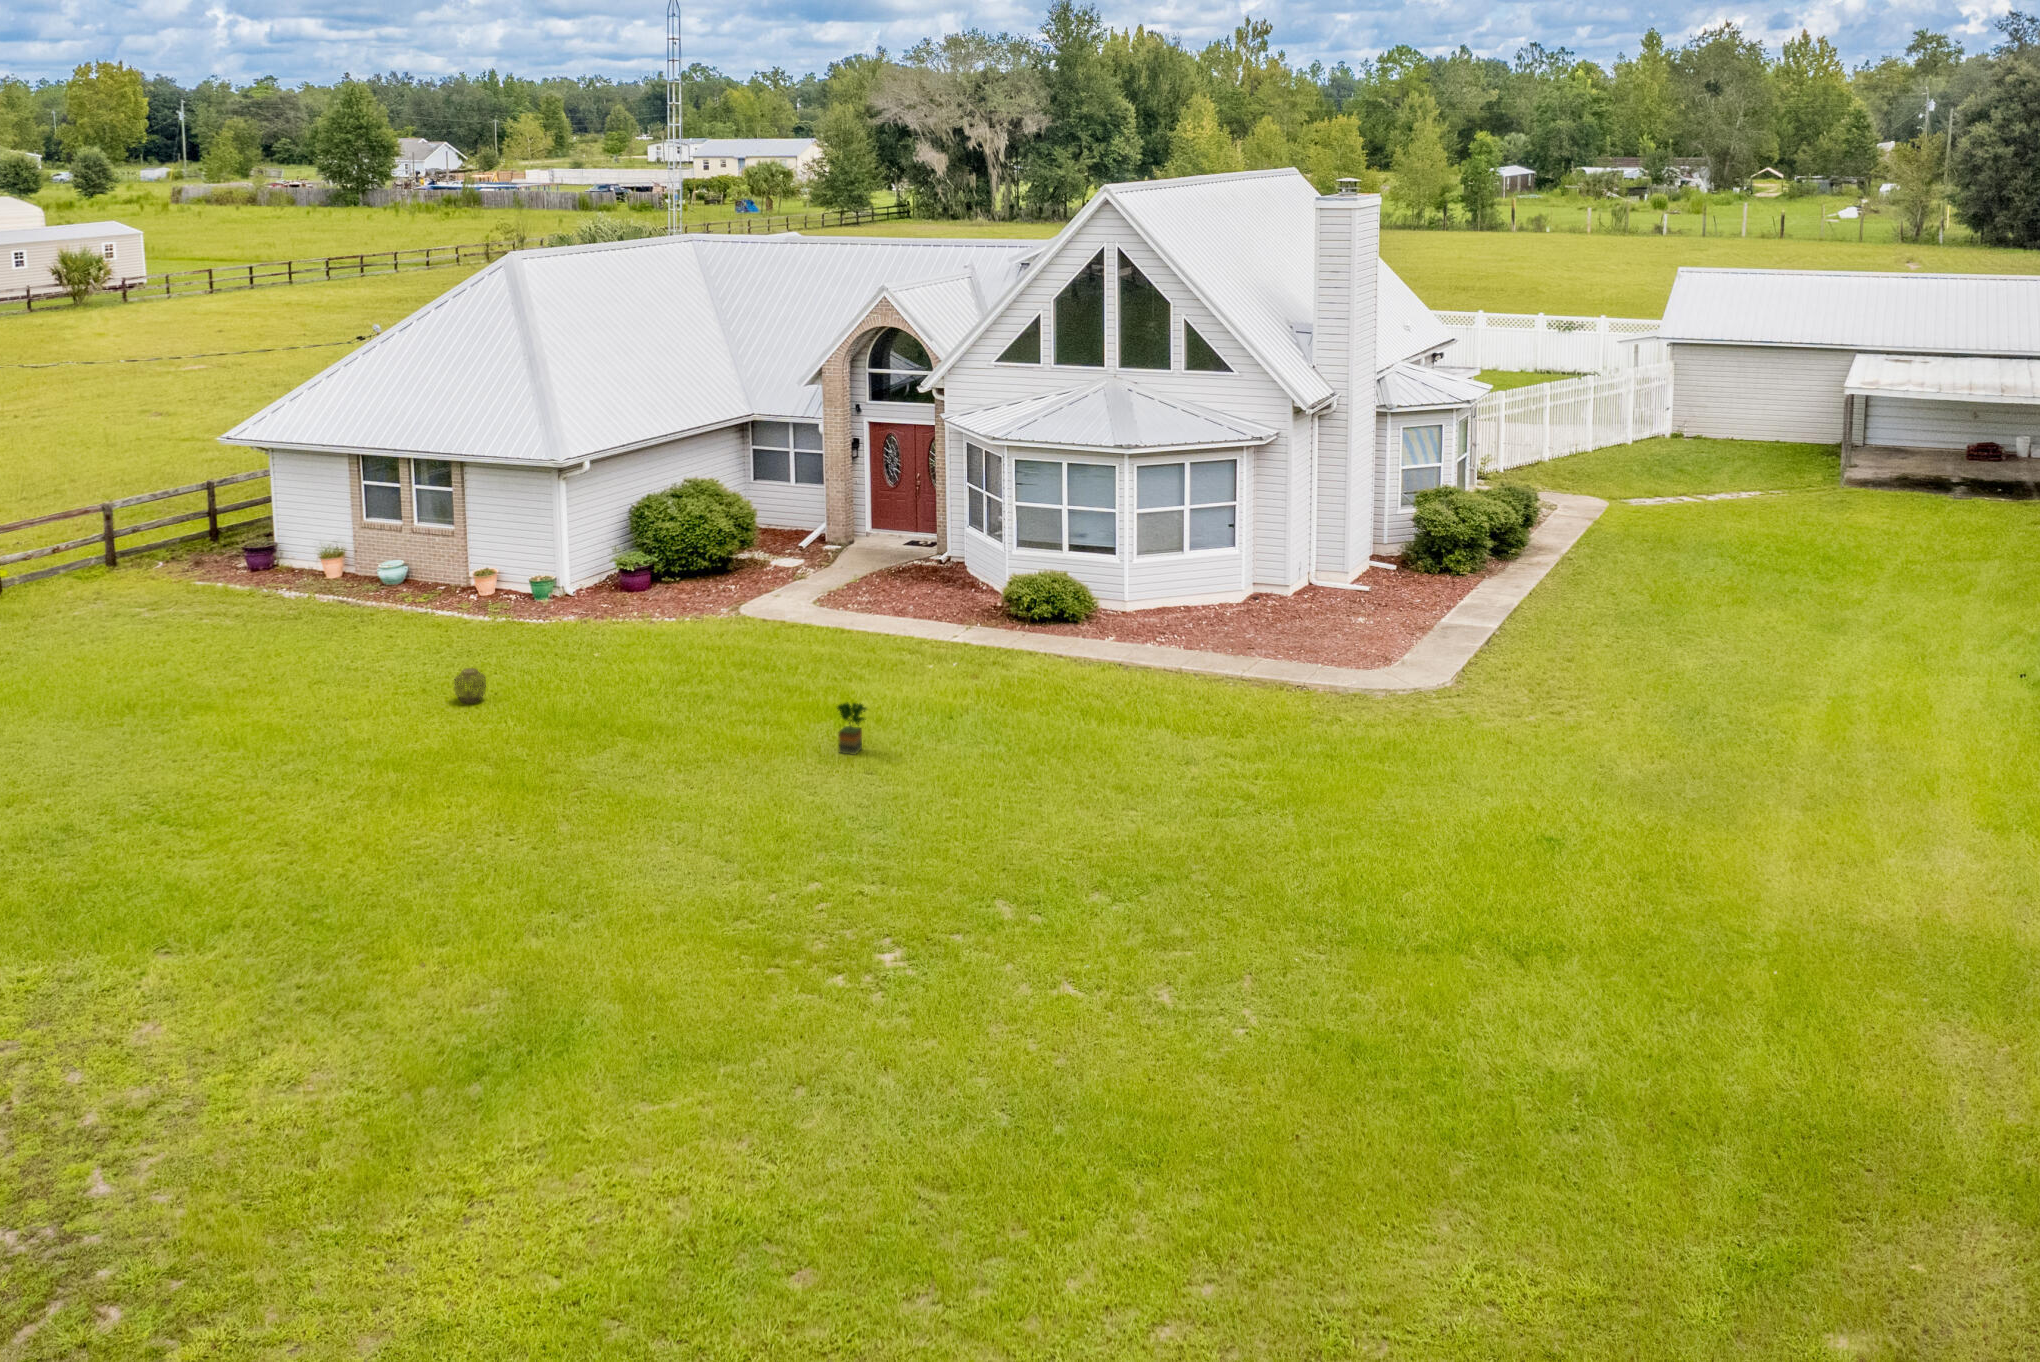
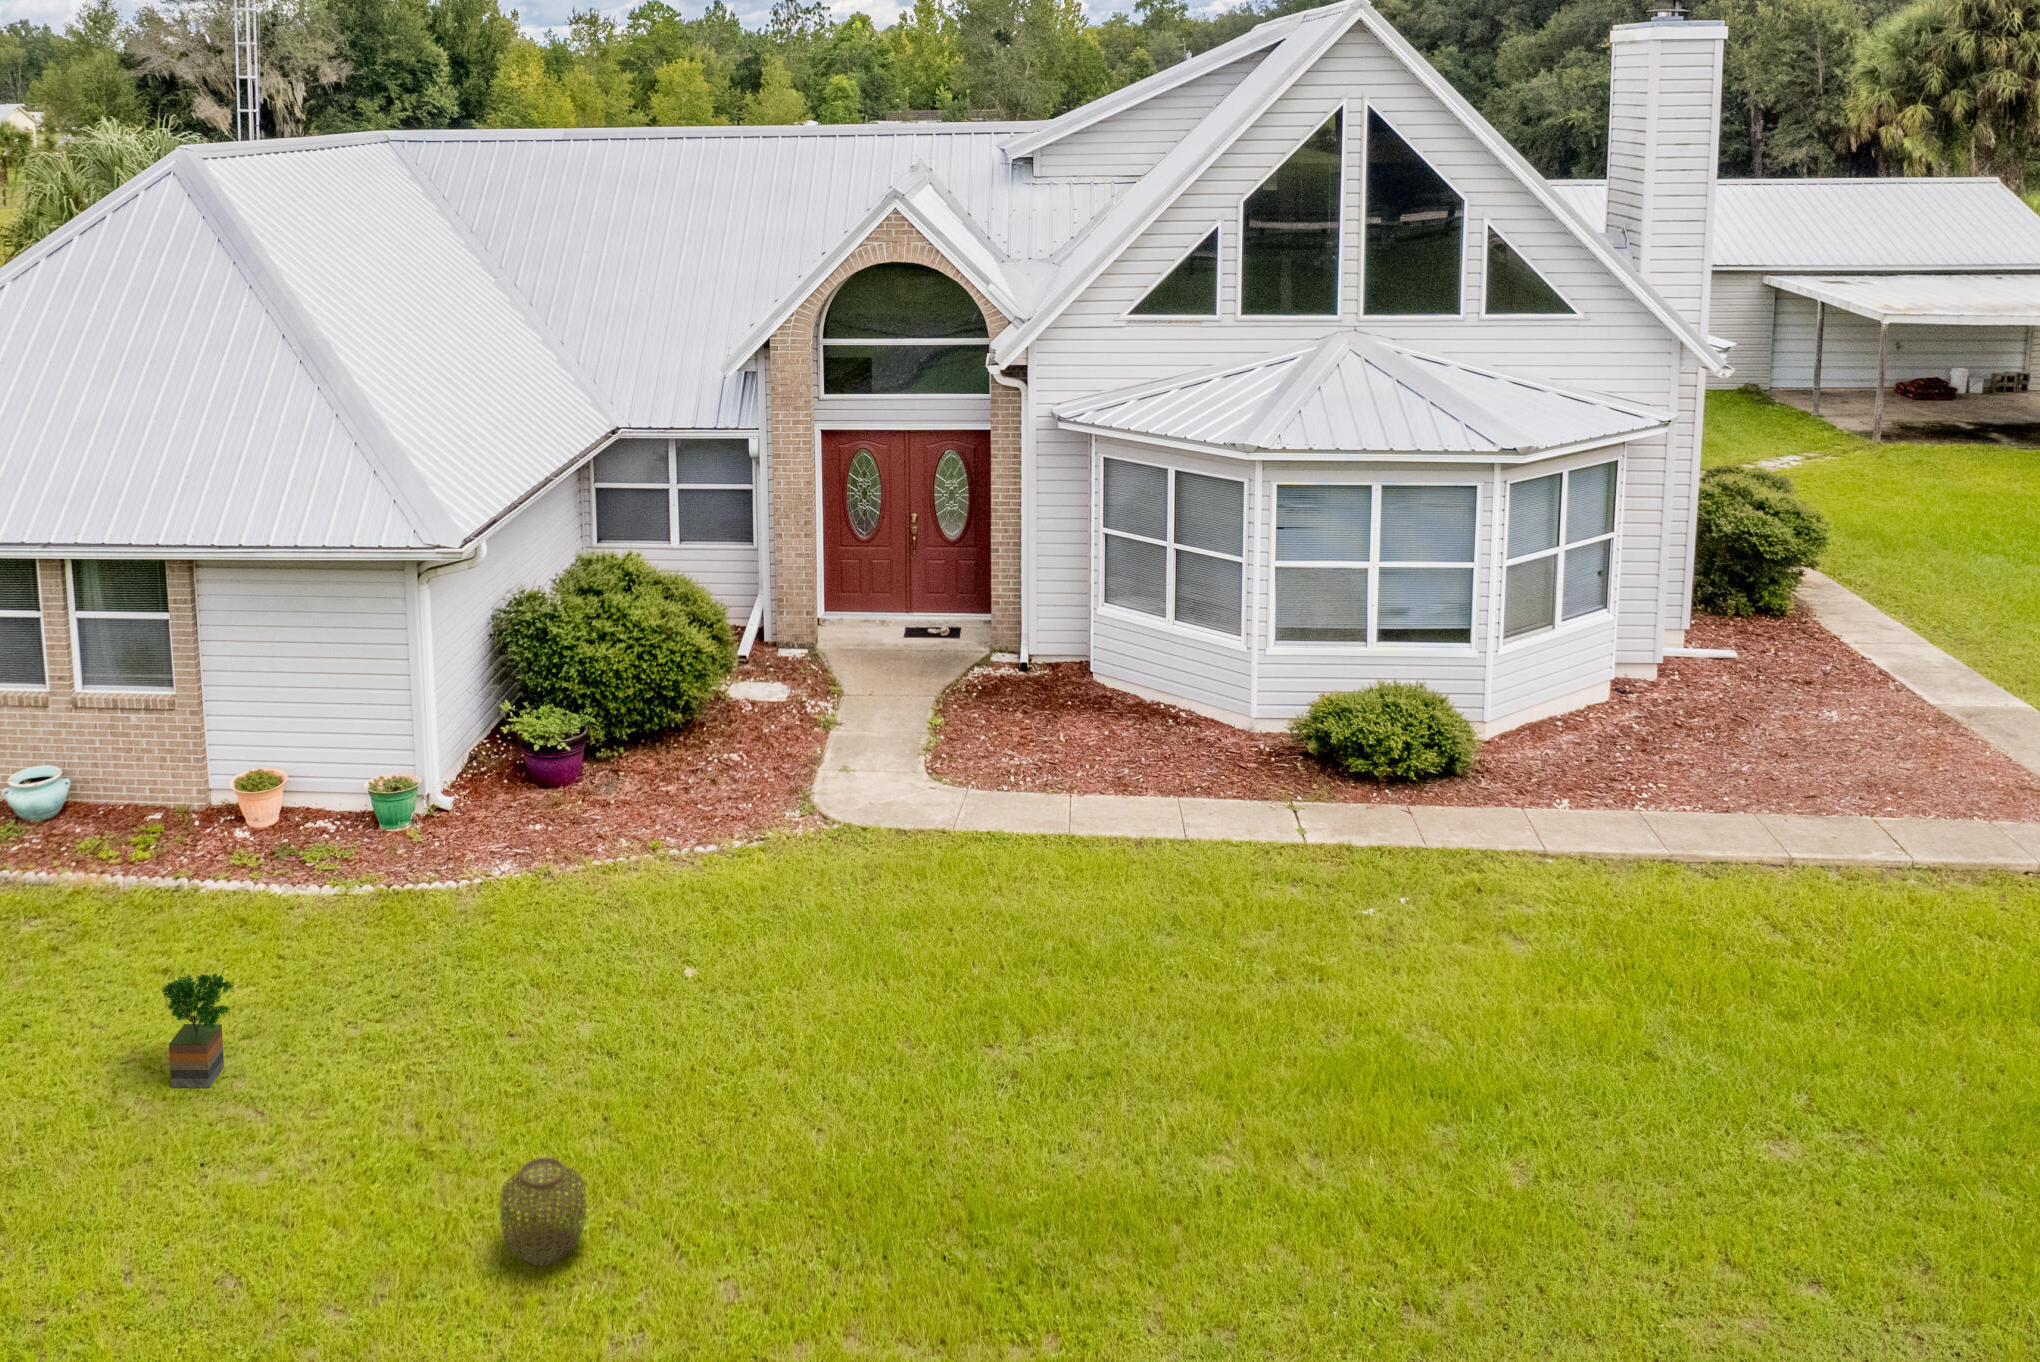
potted tree: present [837,702,866,755] -> present [162,973,233,1088]

